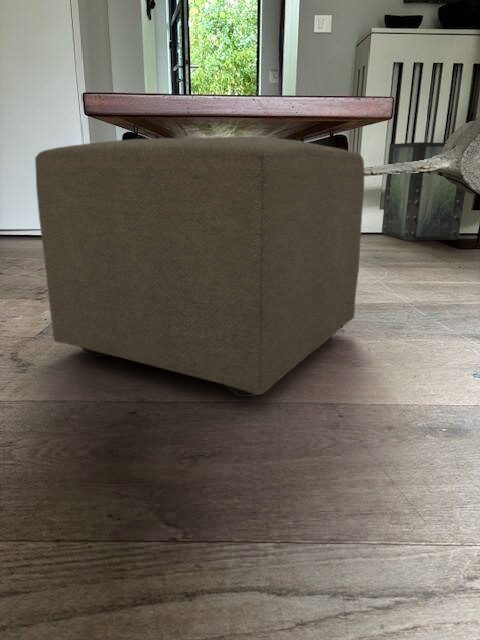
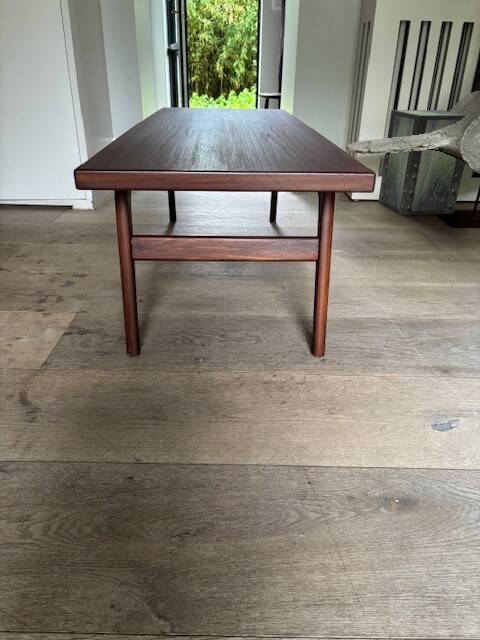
ottoman: present [35,137,364,397] -> none [31,184,347,466]

